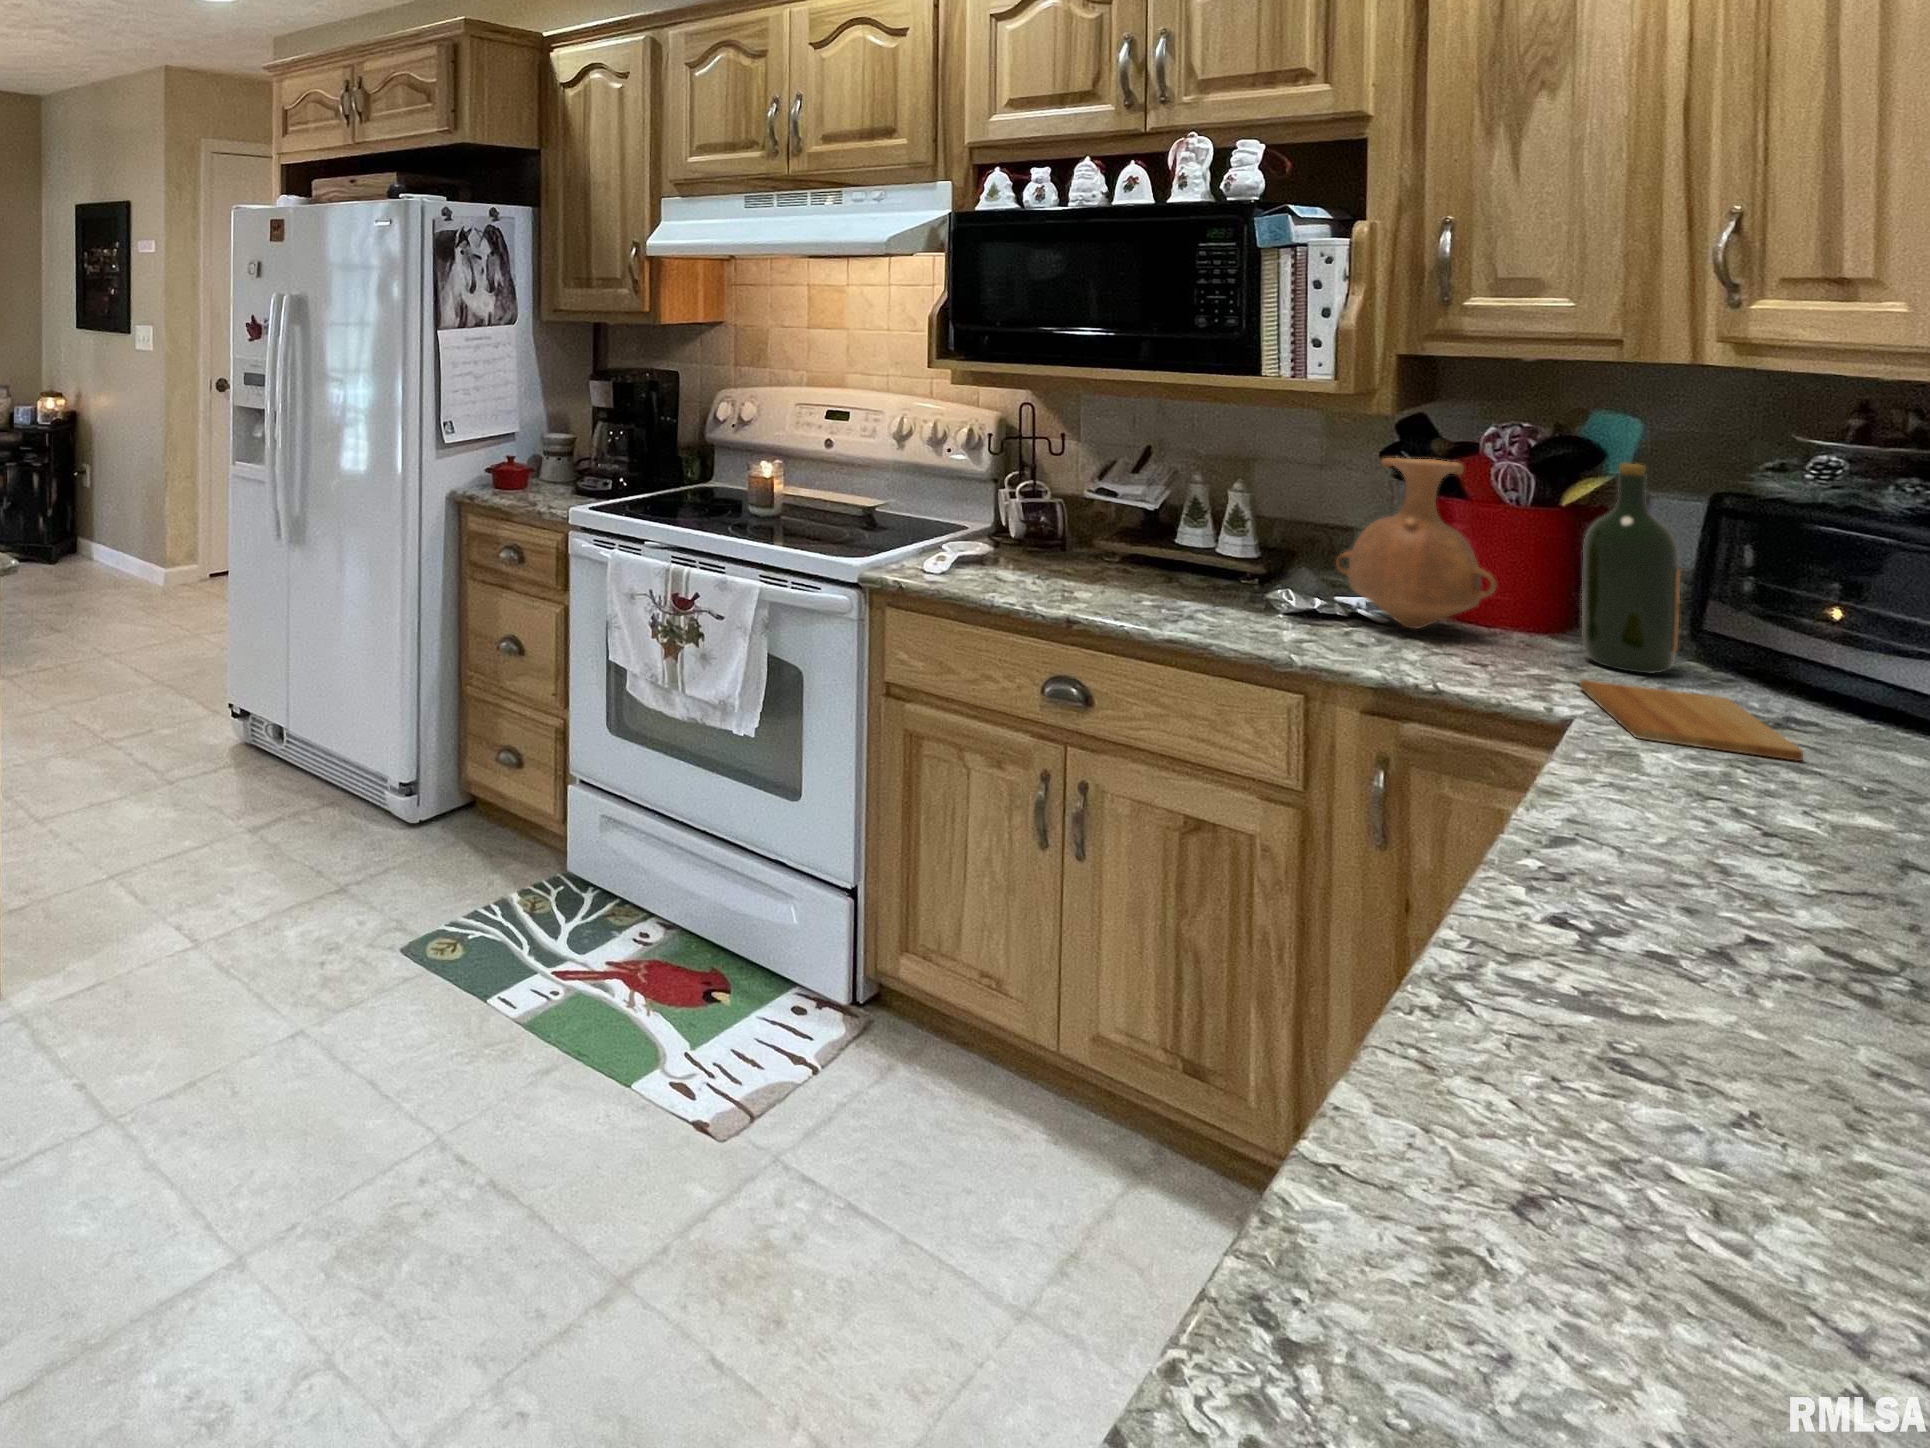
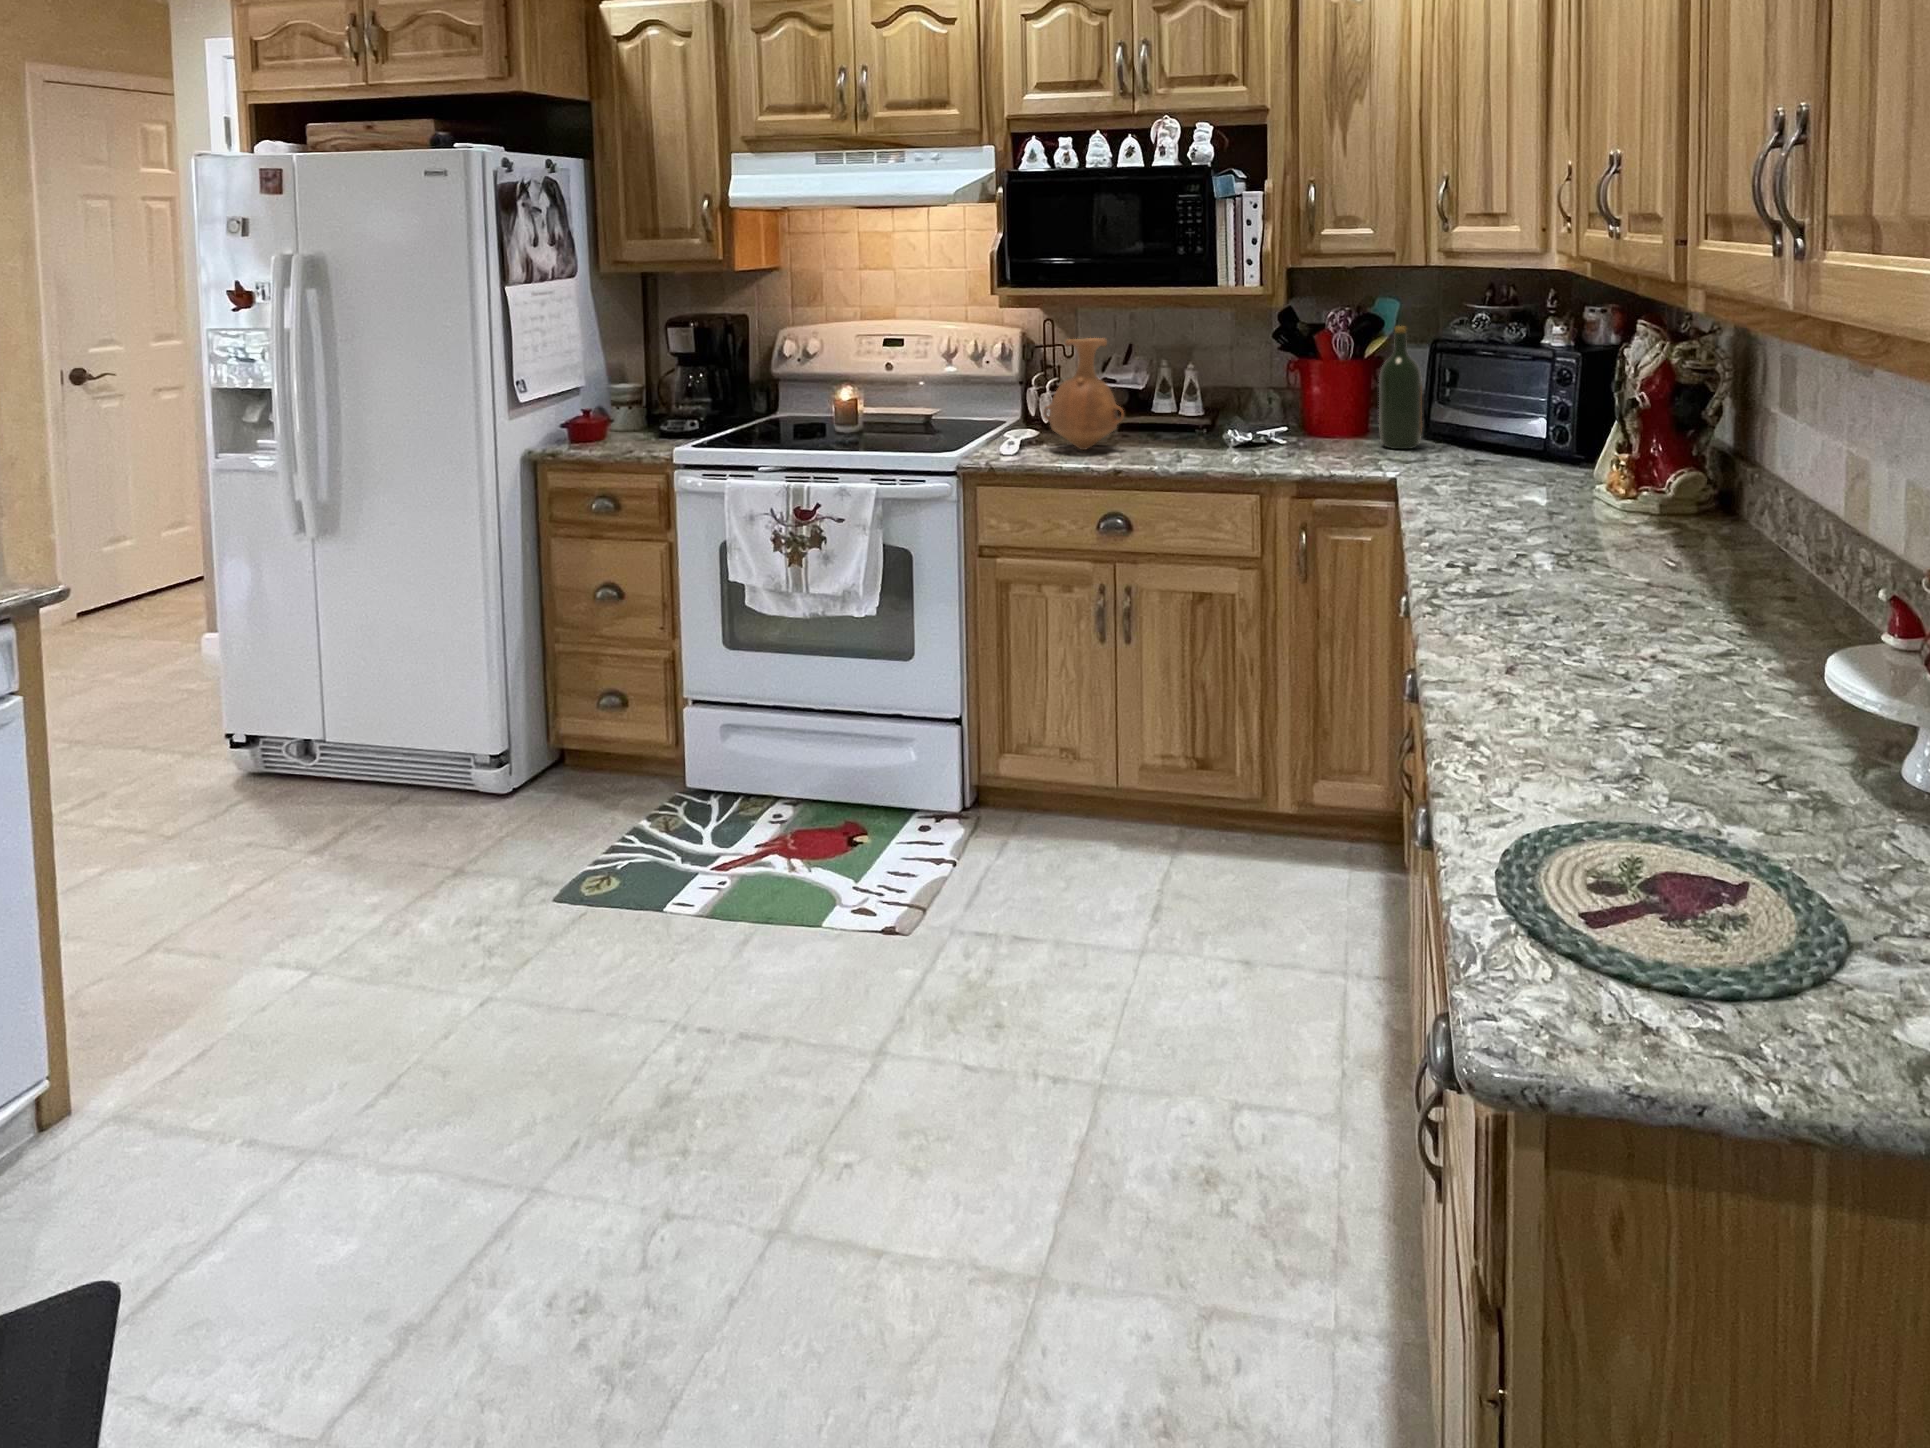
vase: present [1336,458,1497,629] -> present [1044,338,1124,450]
cutting board: present [1580,680,1803,761] -> none [1389,453,1489,481]

